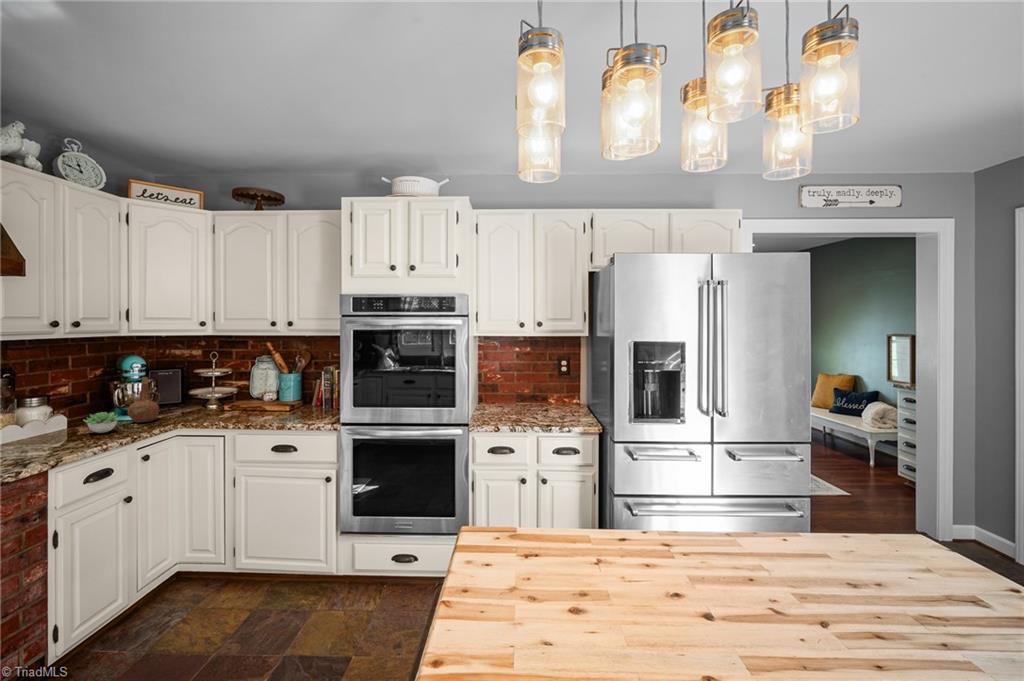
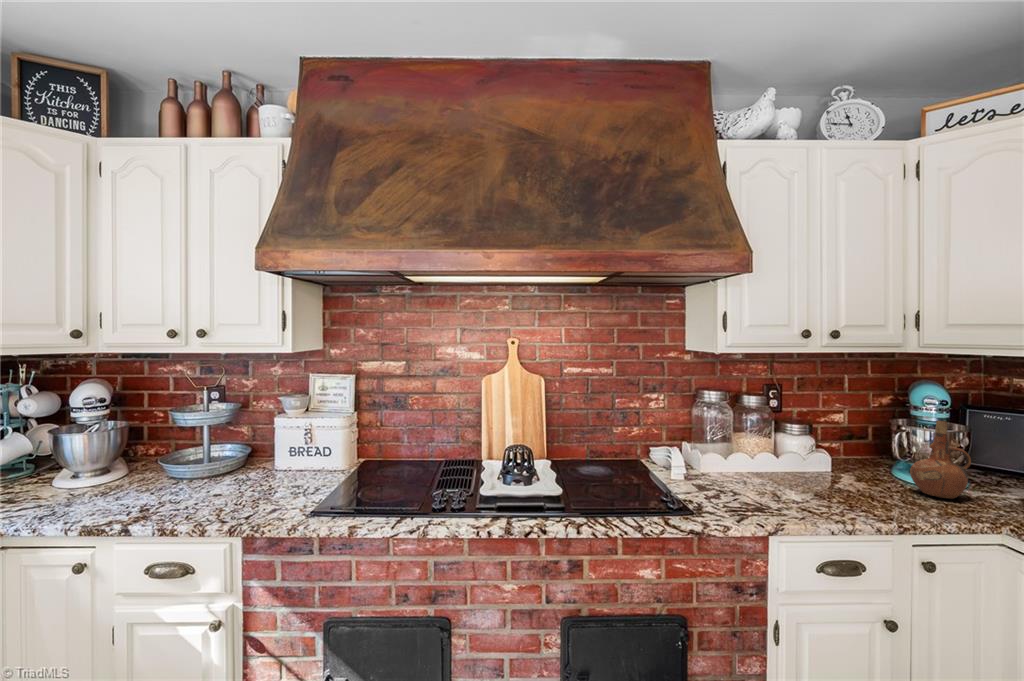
succulent plant: present [84,412,120,433] -> none [835,464,890,498]

